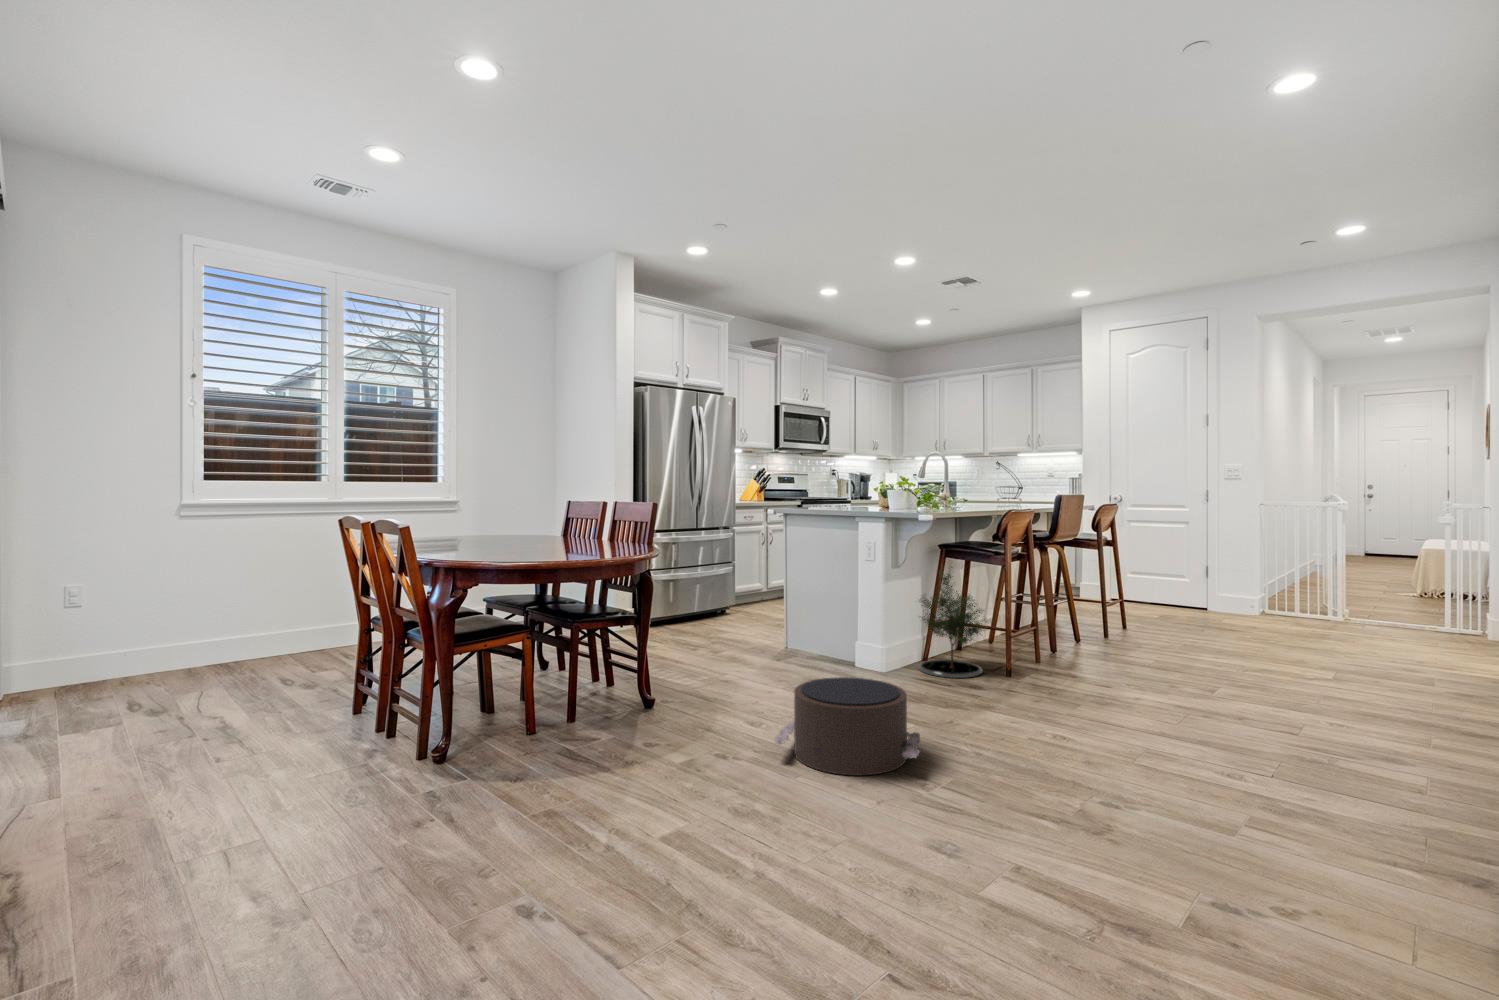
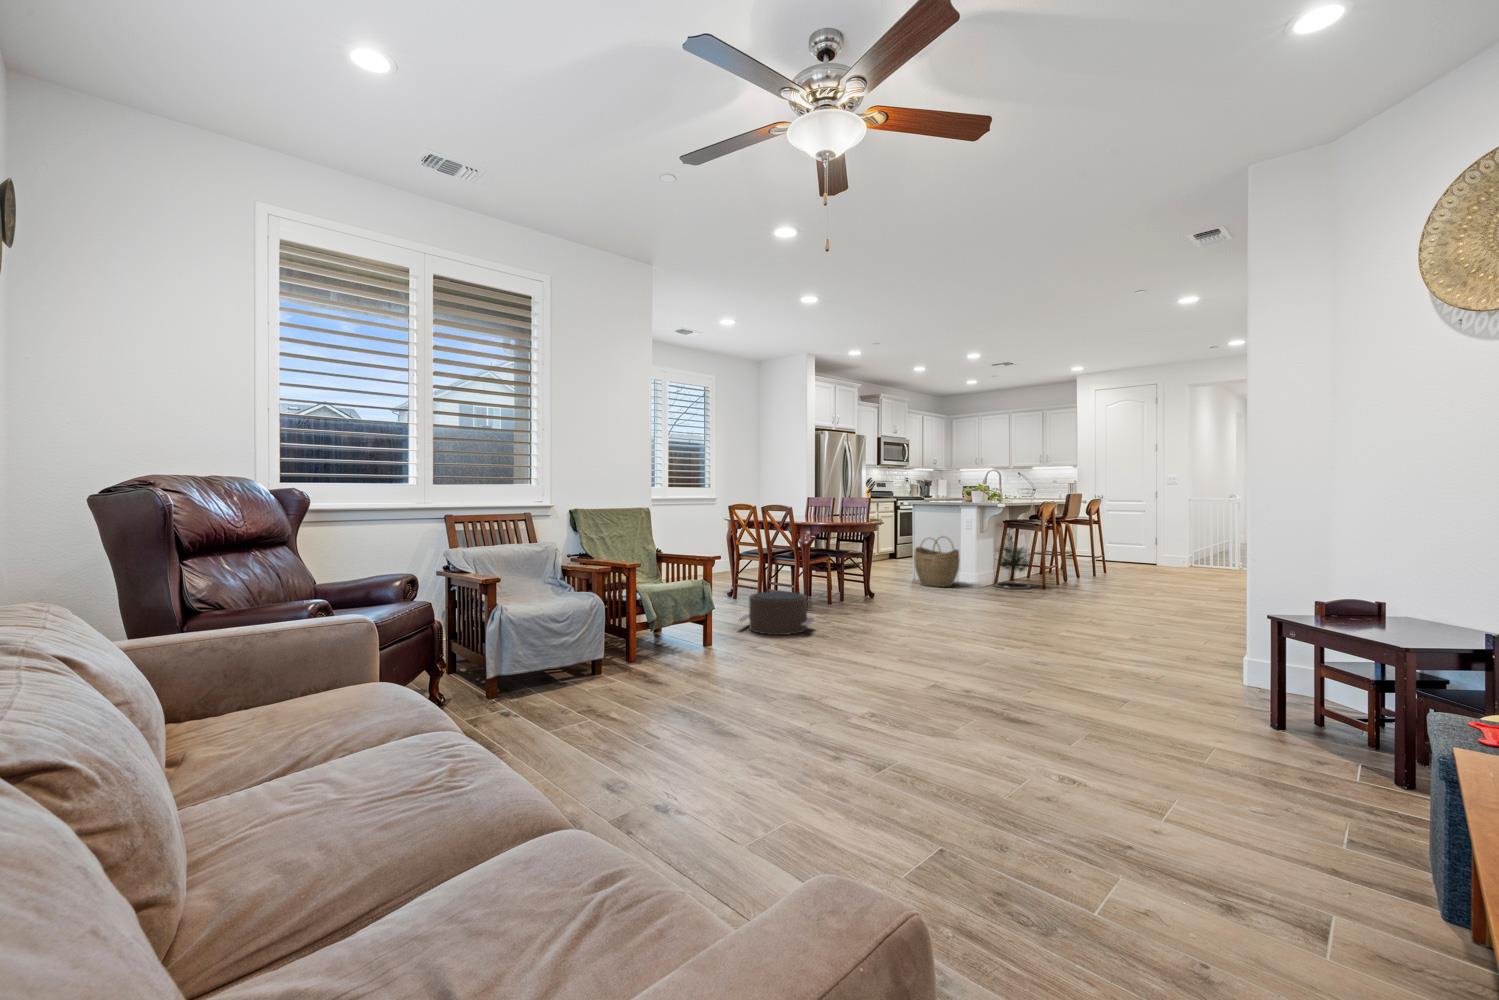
woven basket: none [771,574,851,673] -> present [914,537,959,587]
pouf: present [774,677,920,775] -> present [739,591,814,635]

